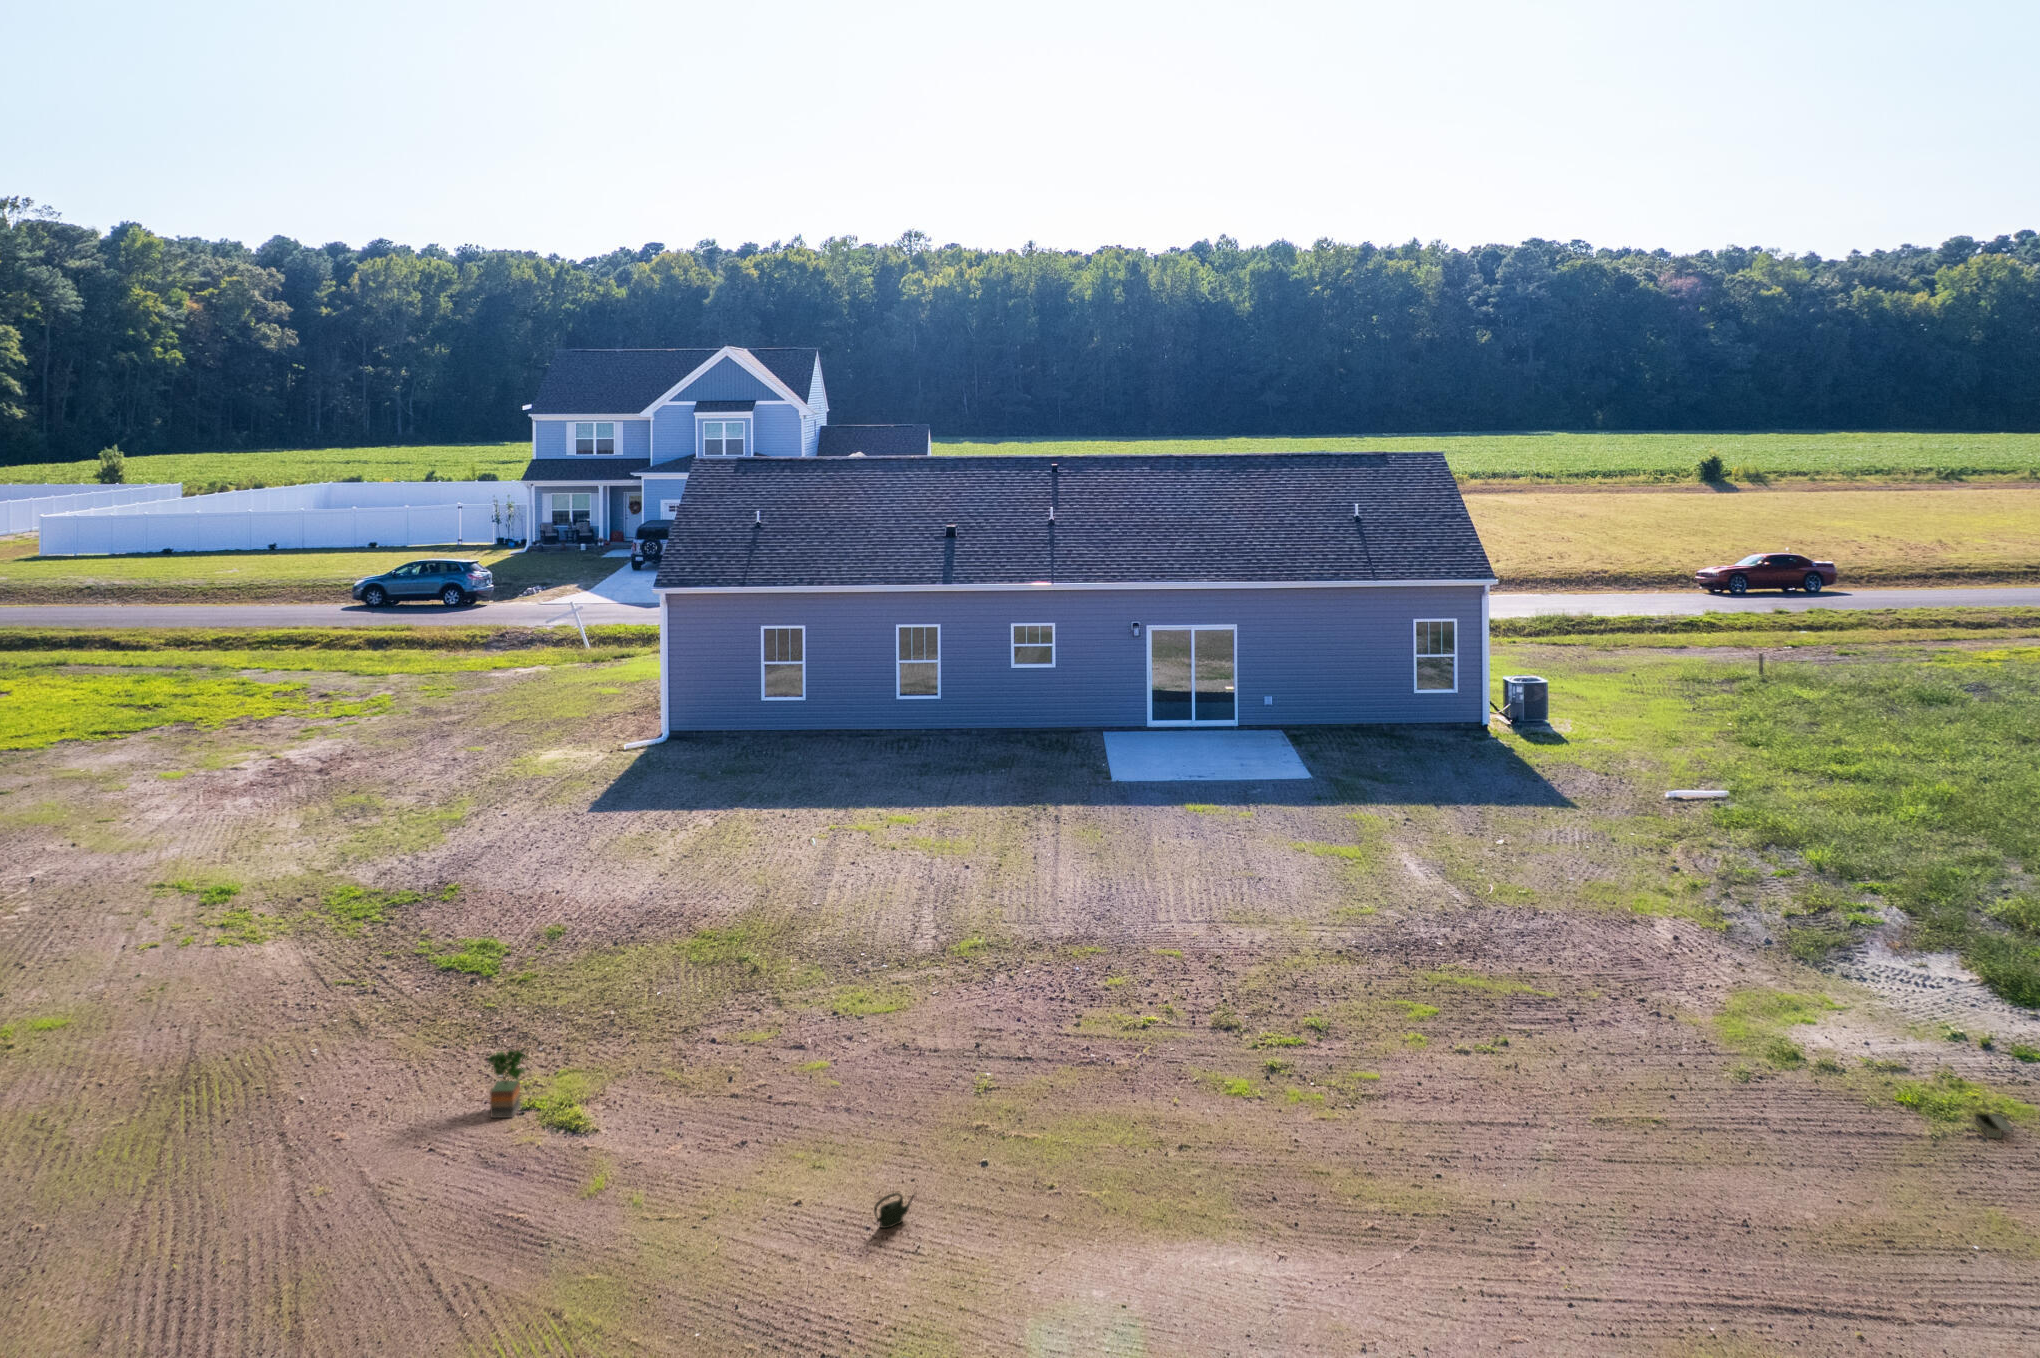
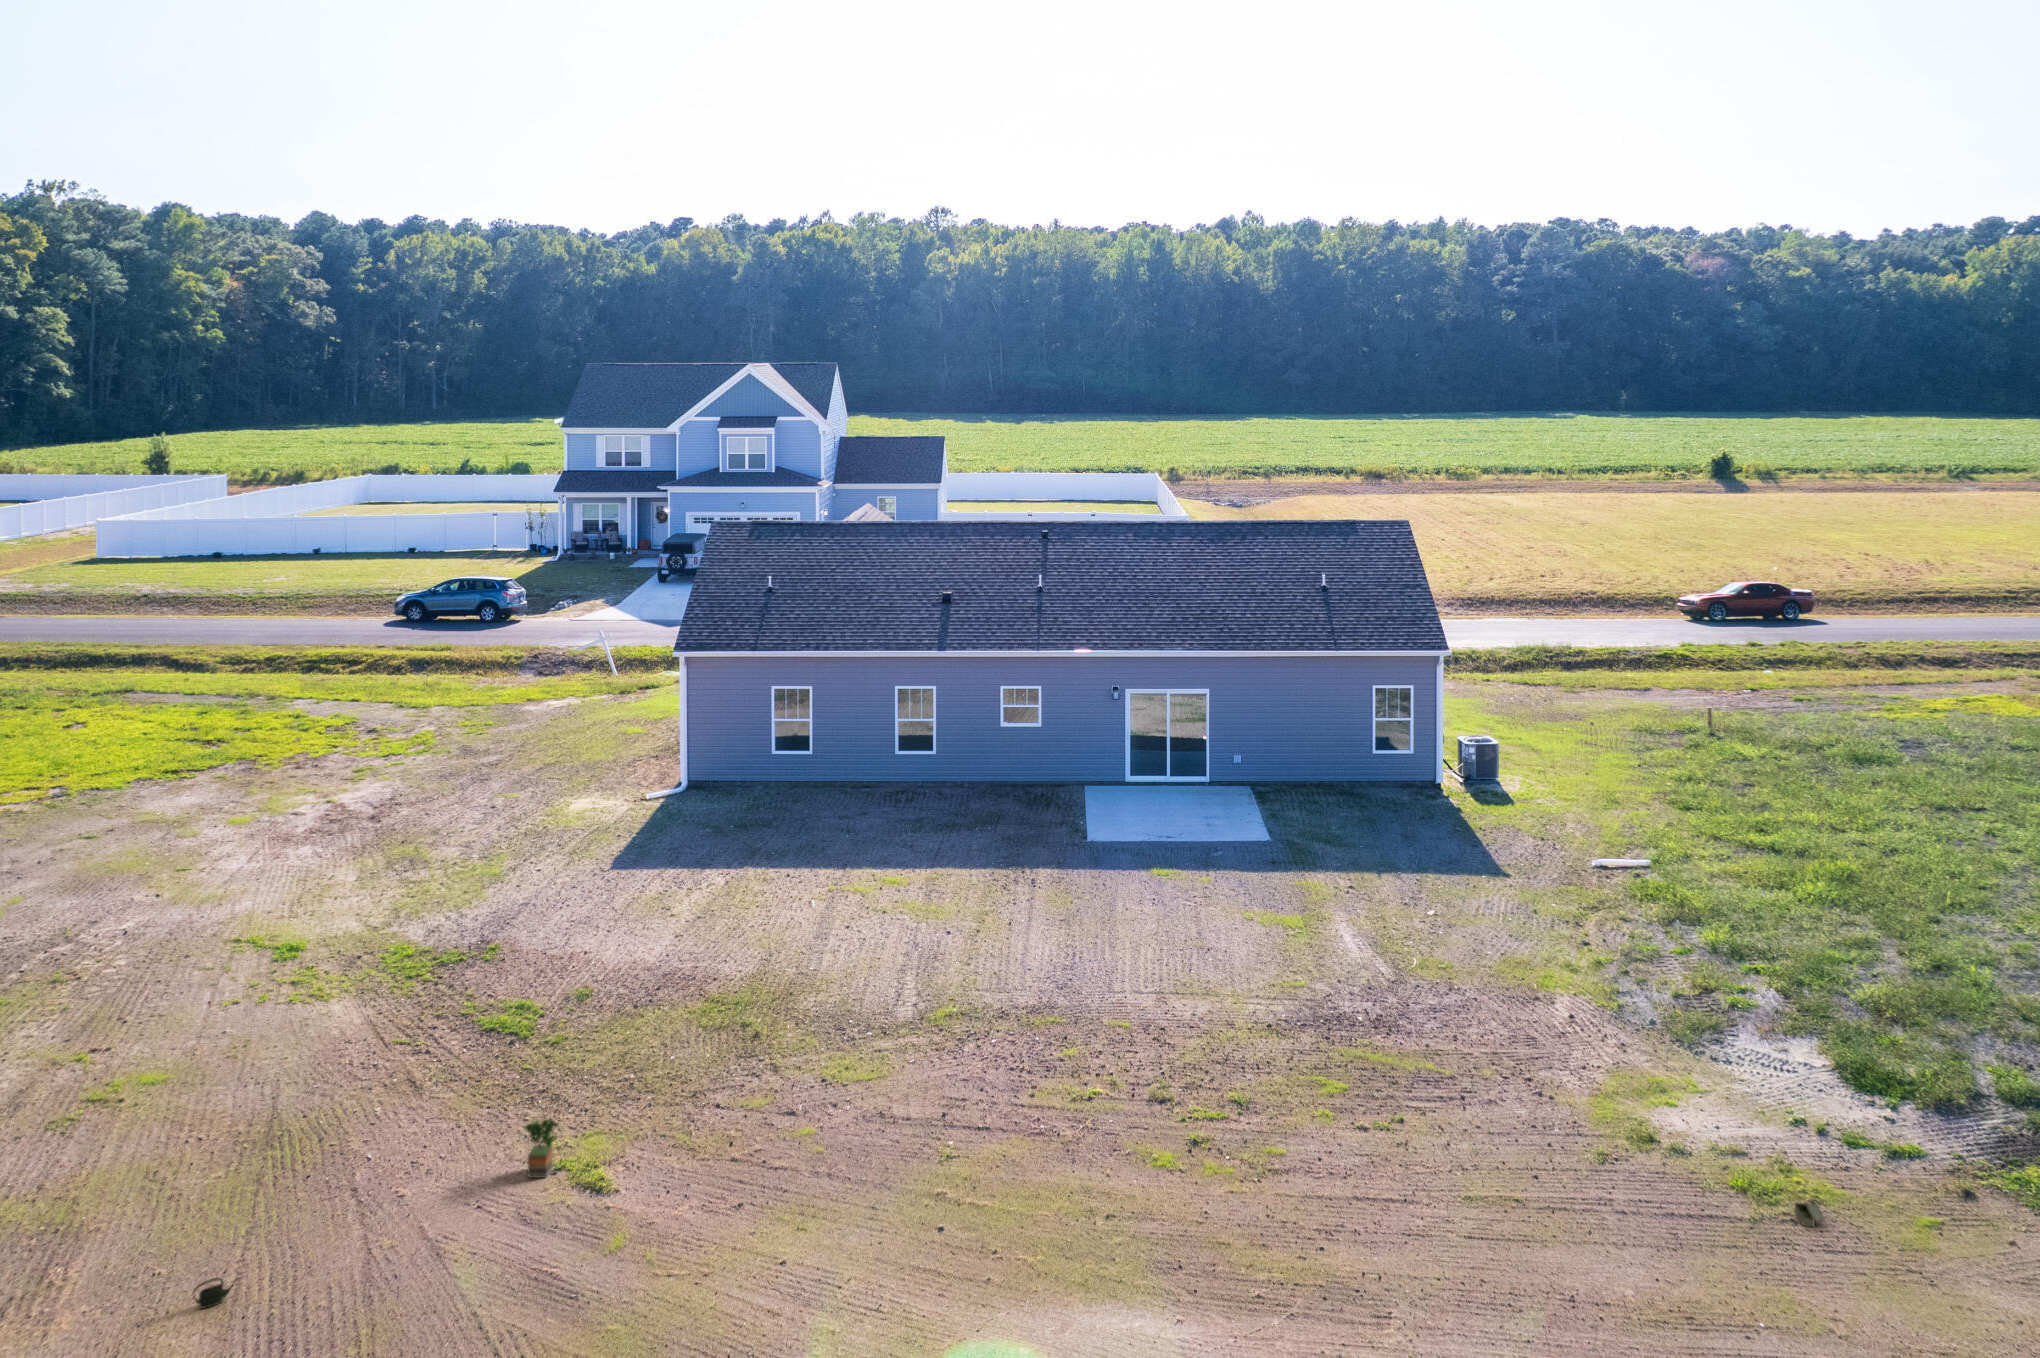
watering can: present [874,1193,915,1228] -> present [193,1278,237,1309]

